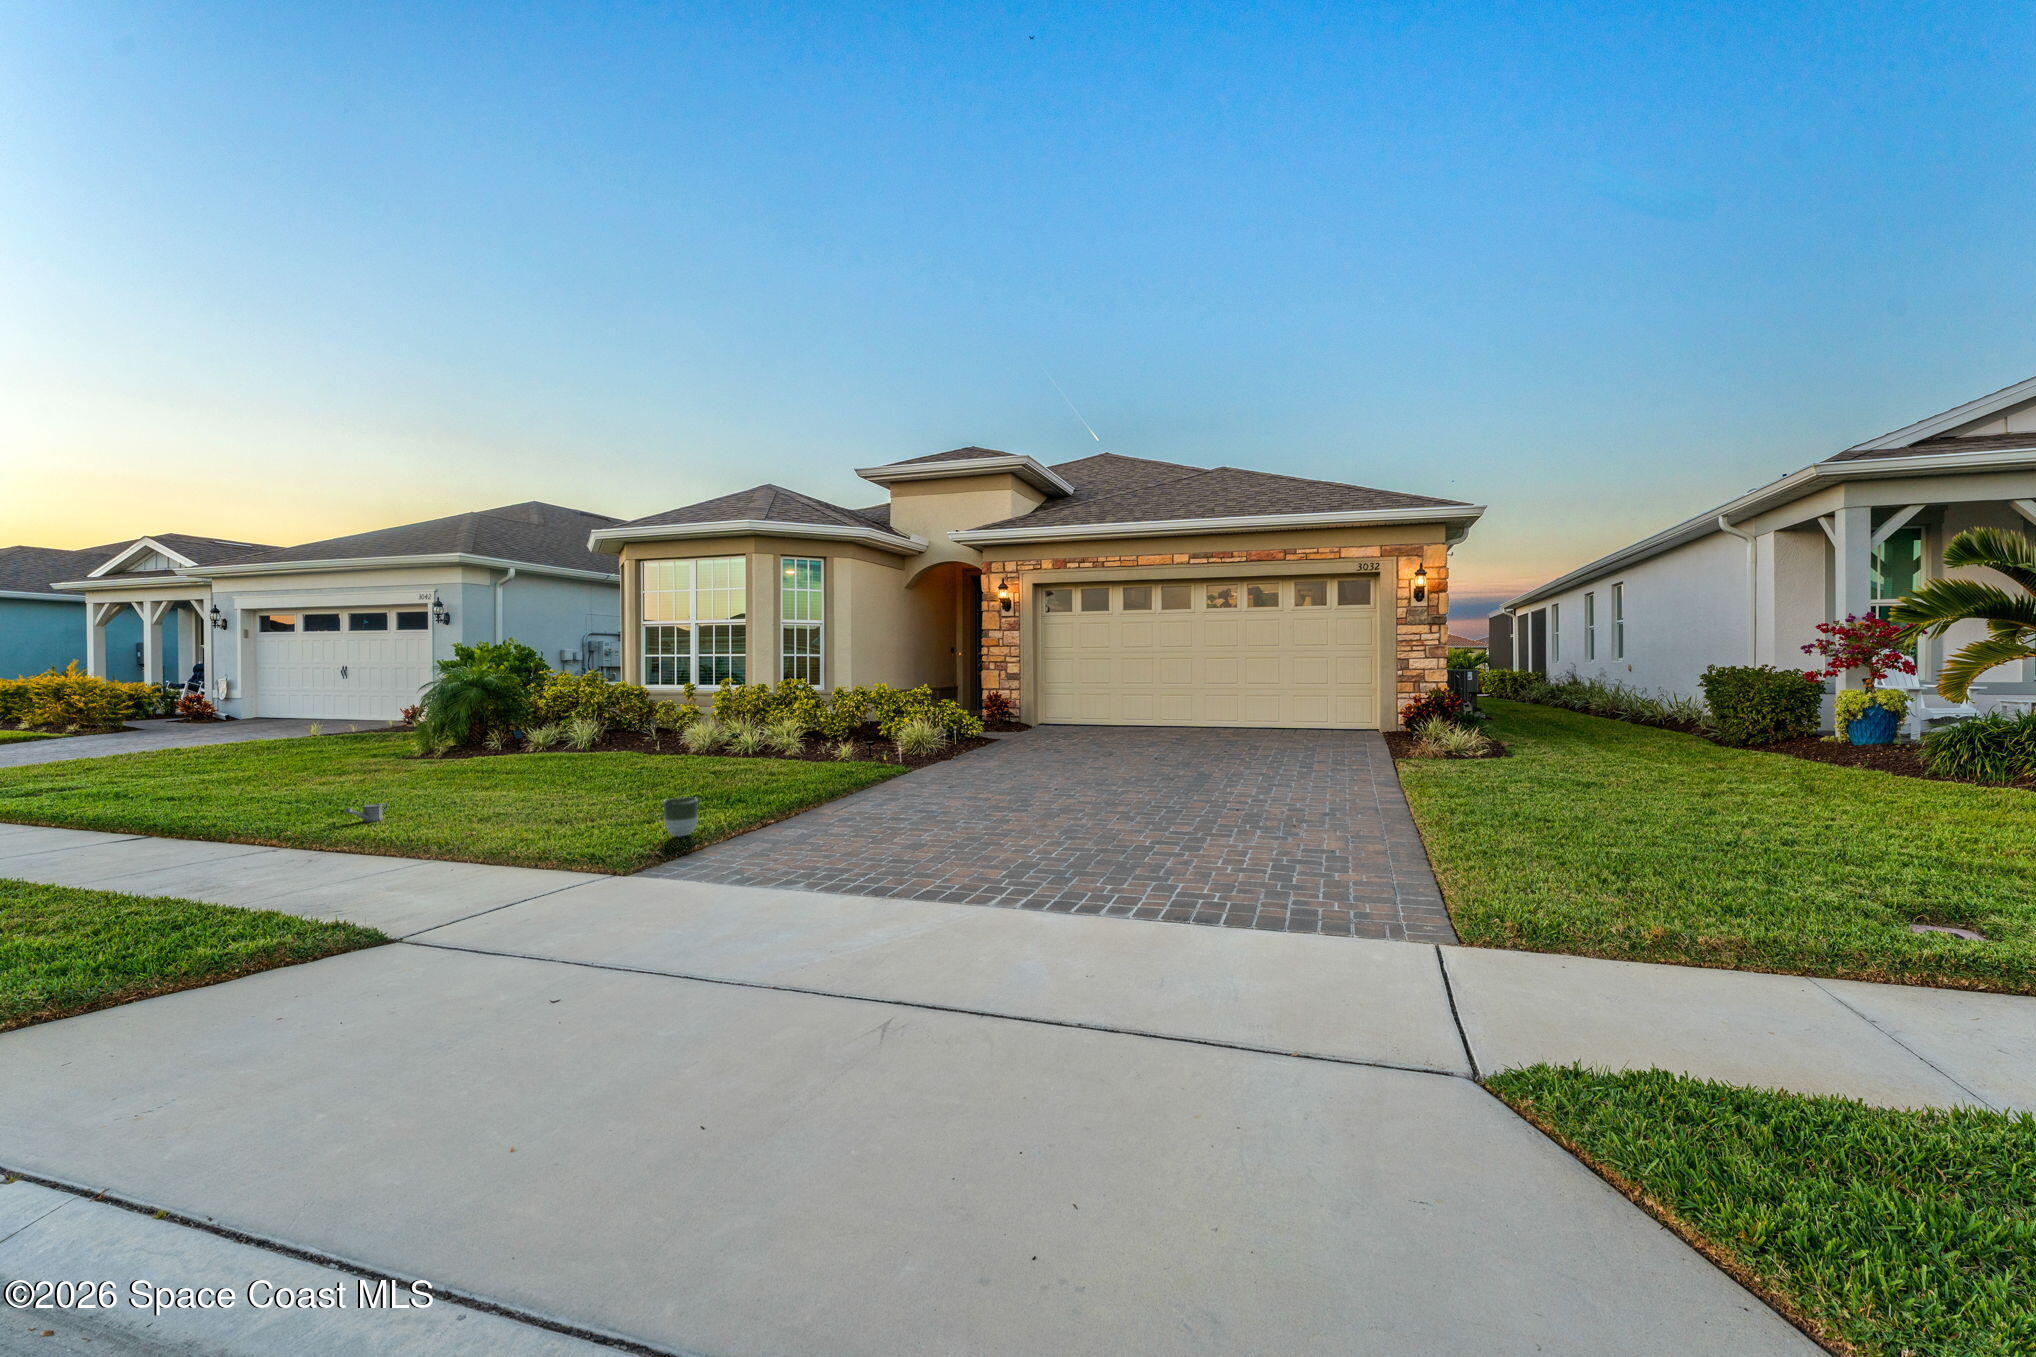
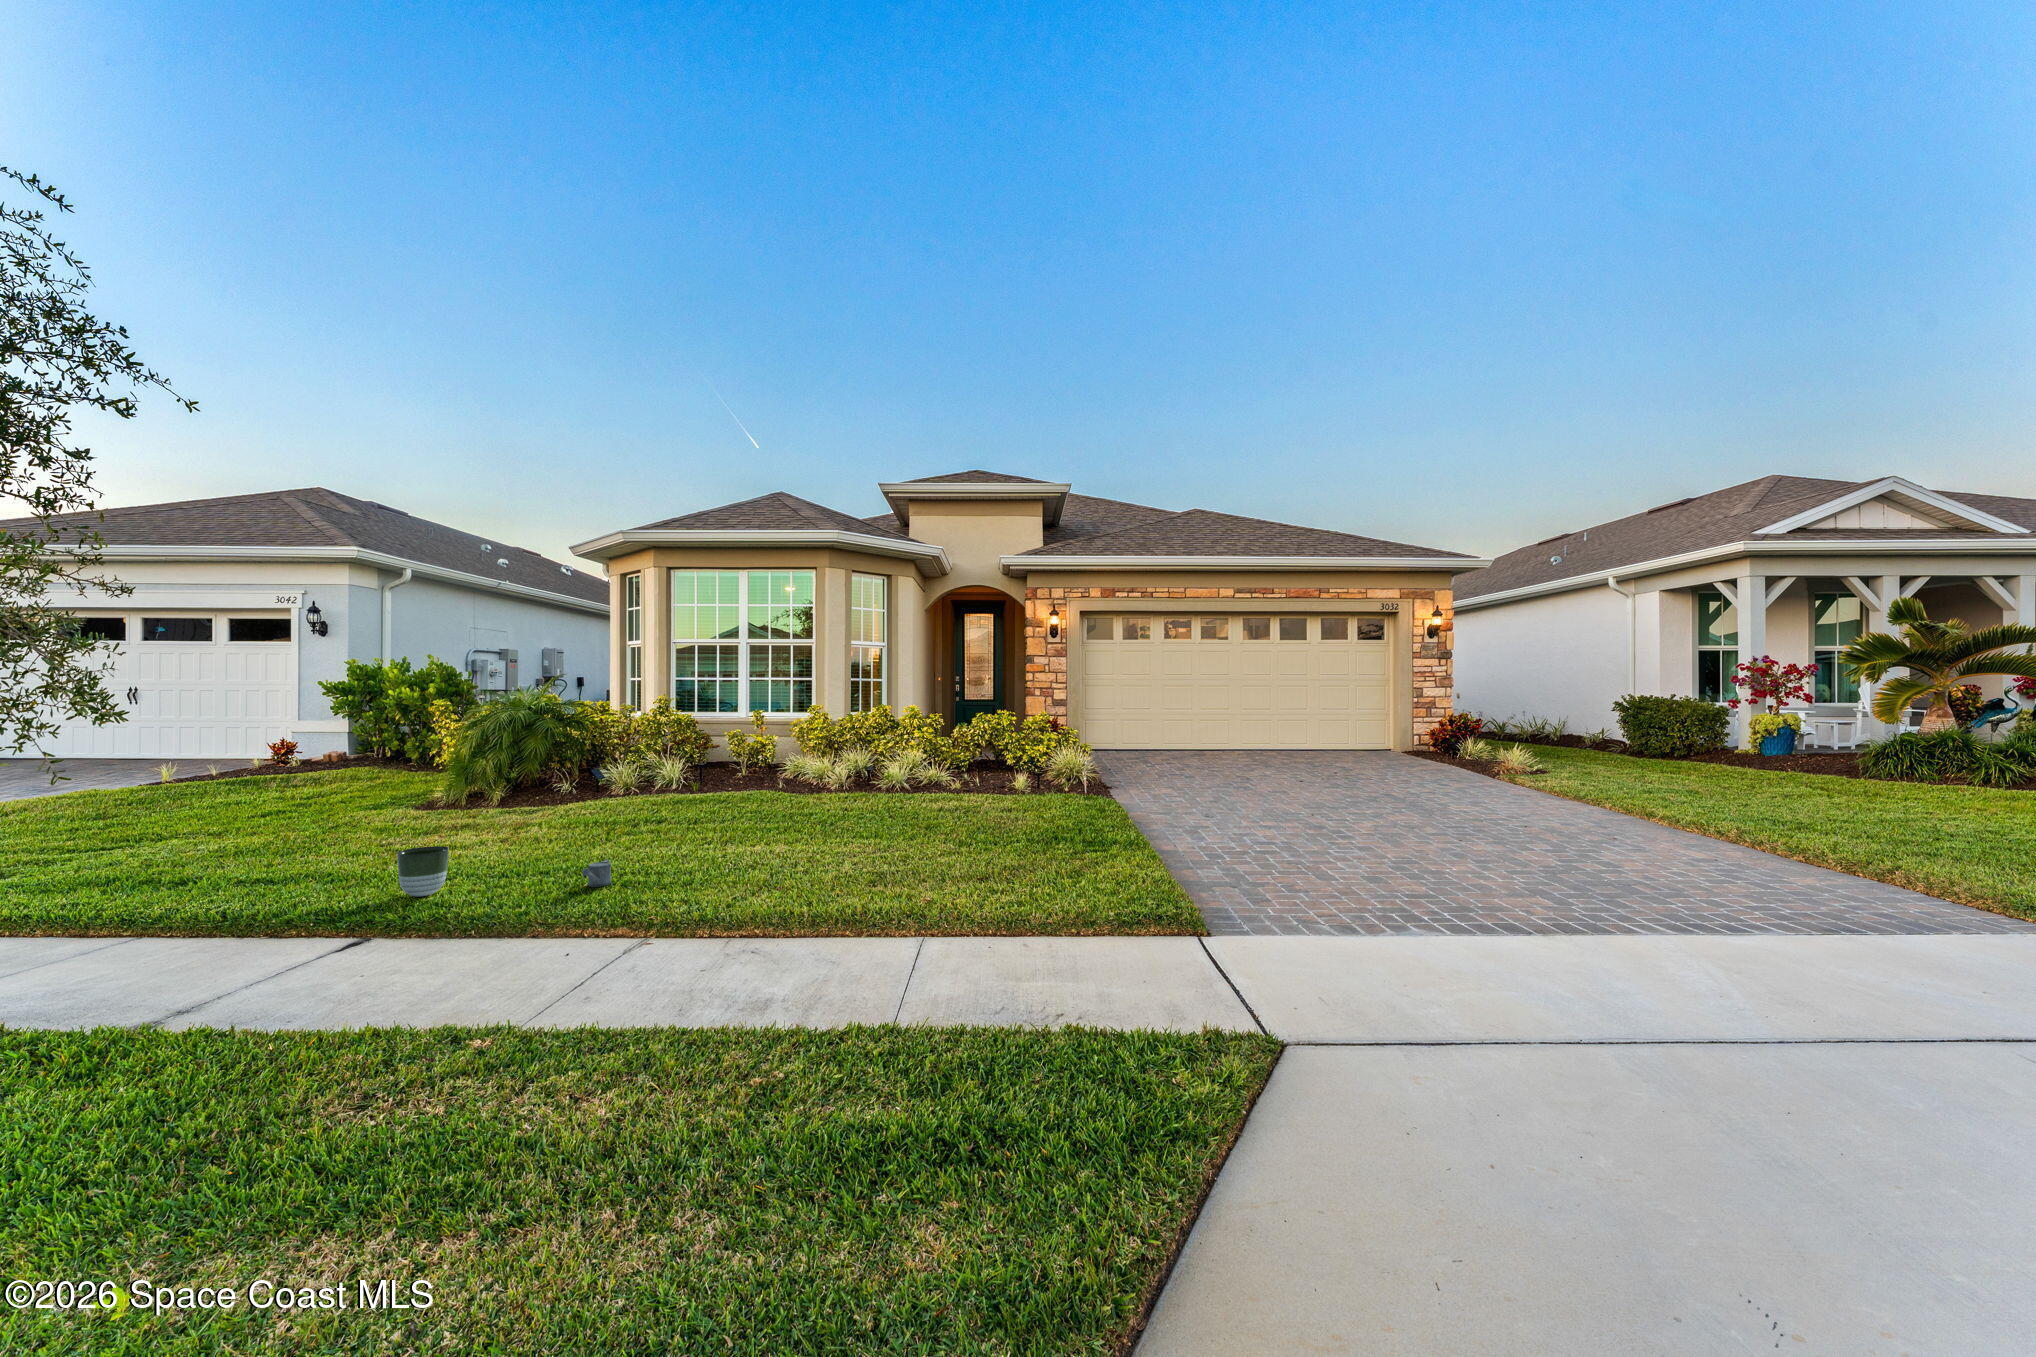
planter: present [663,797,698,836] -> present [397,846,449,897]

